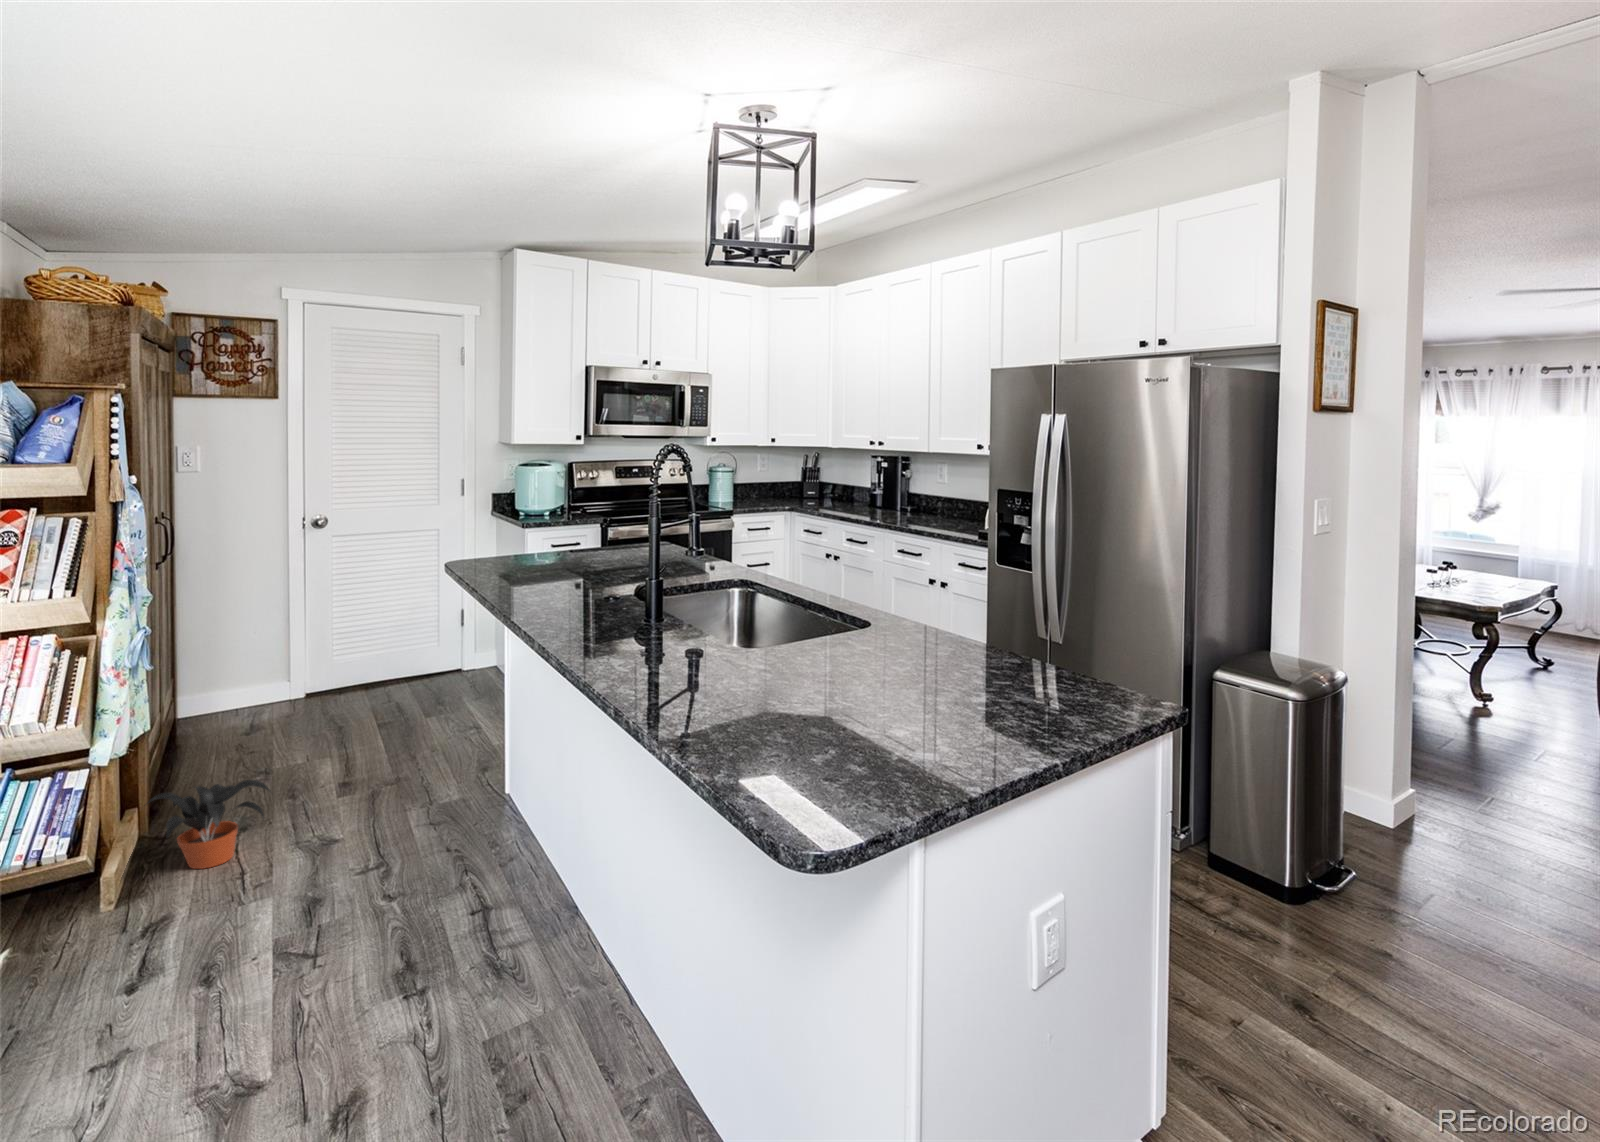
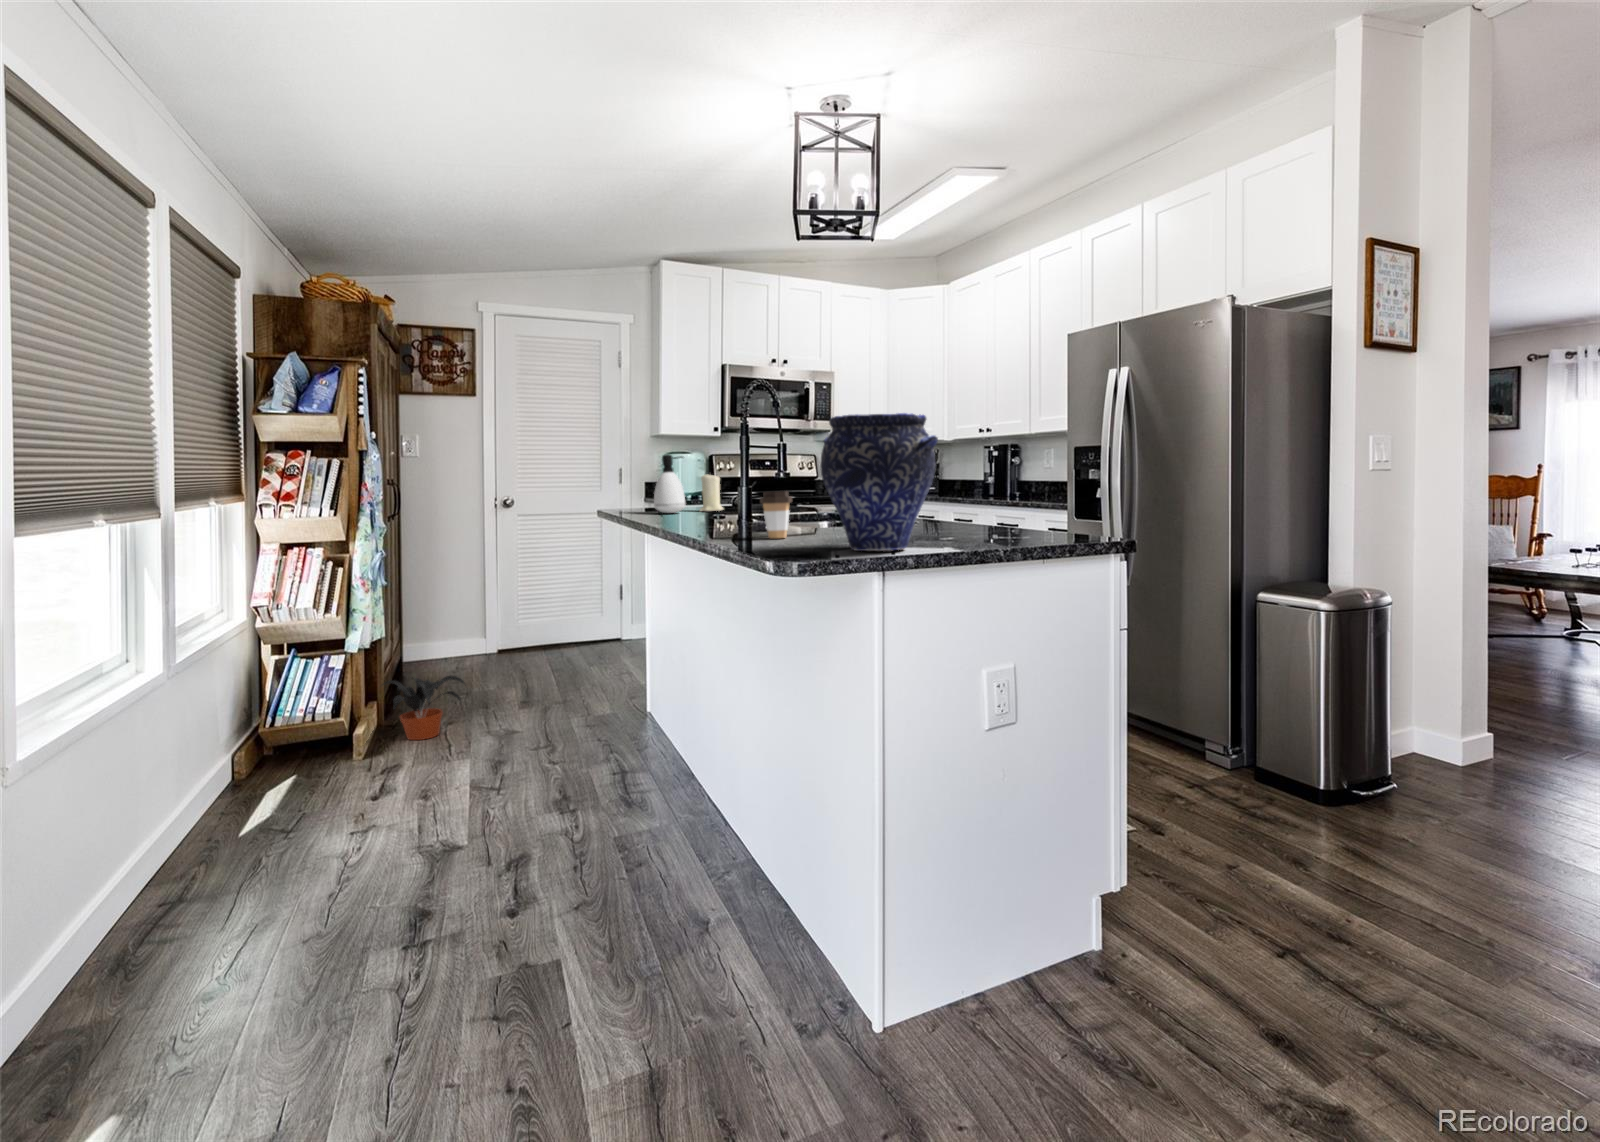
soap dispenser: none [518,515,558,588] -> present [654,454,685,513]
candle: none [574,533,605,581] -> present [700,475,723,511]
vase: none [776,552,937,743] -> present [820,413,938,551]
coffee cup: none [678,620,721,685] -> present [760,491,792,538]

